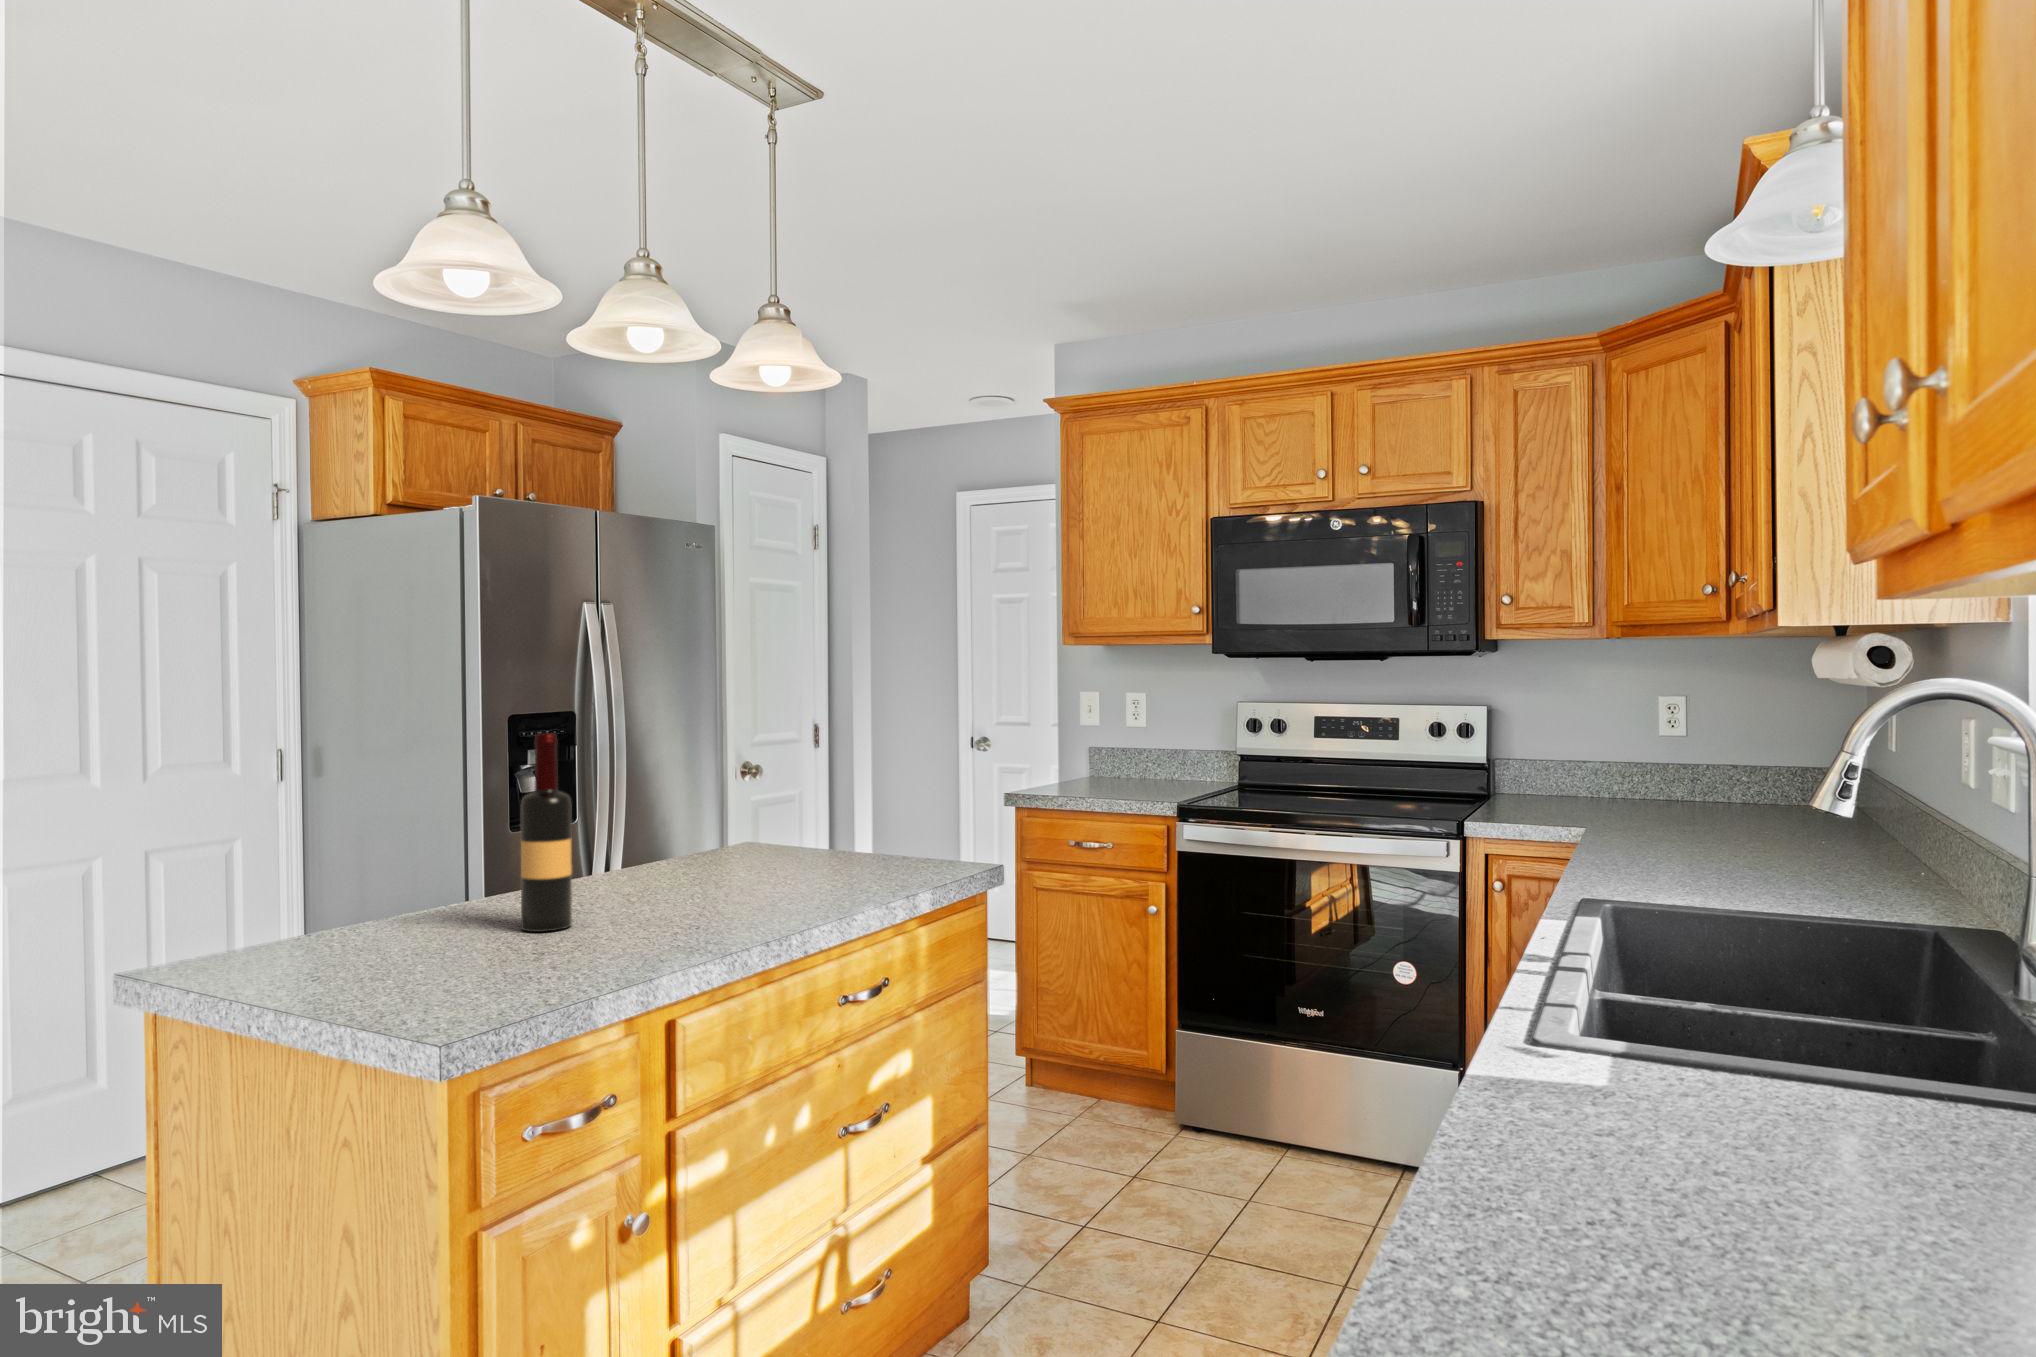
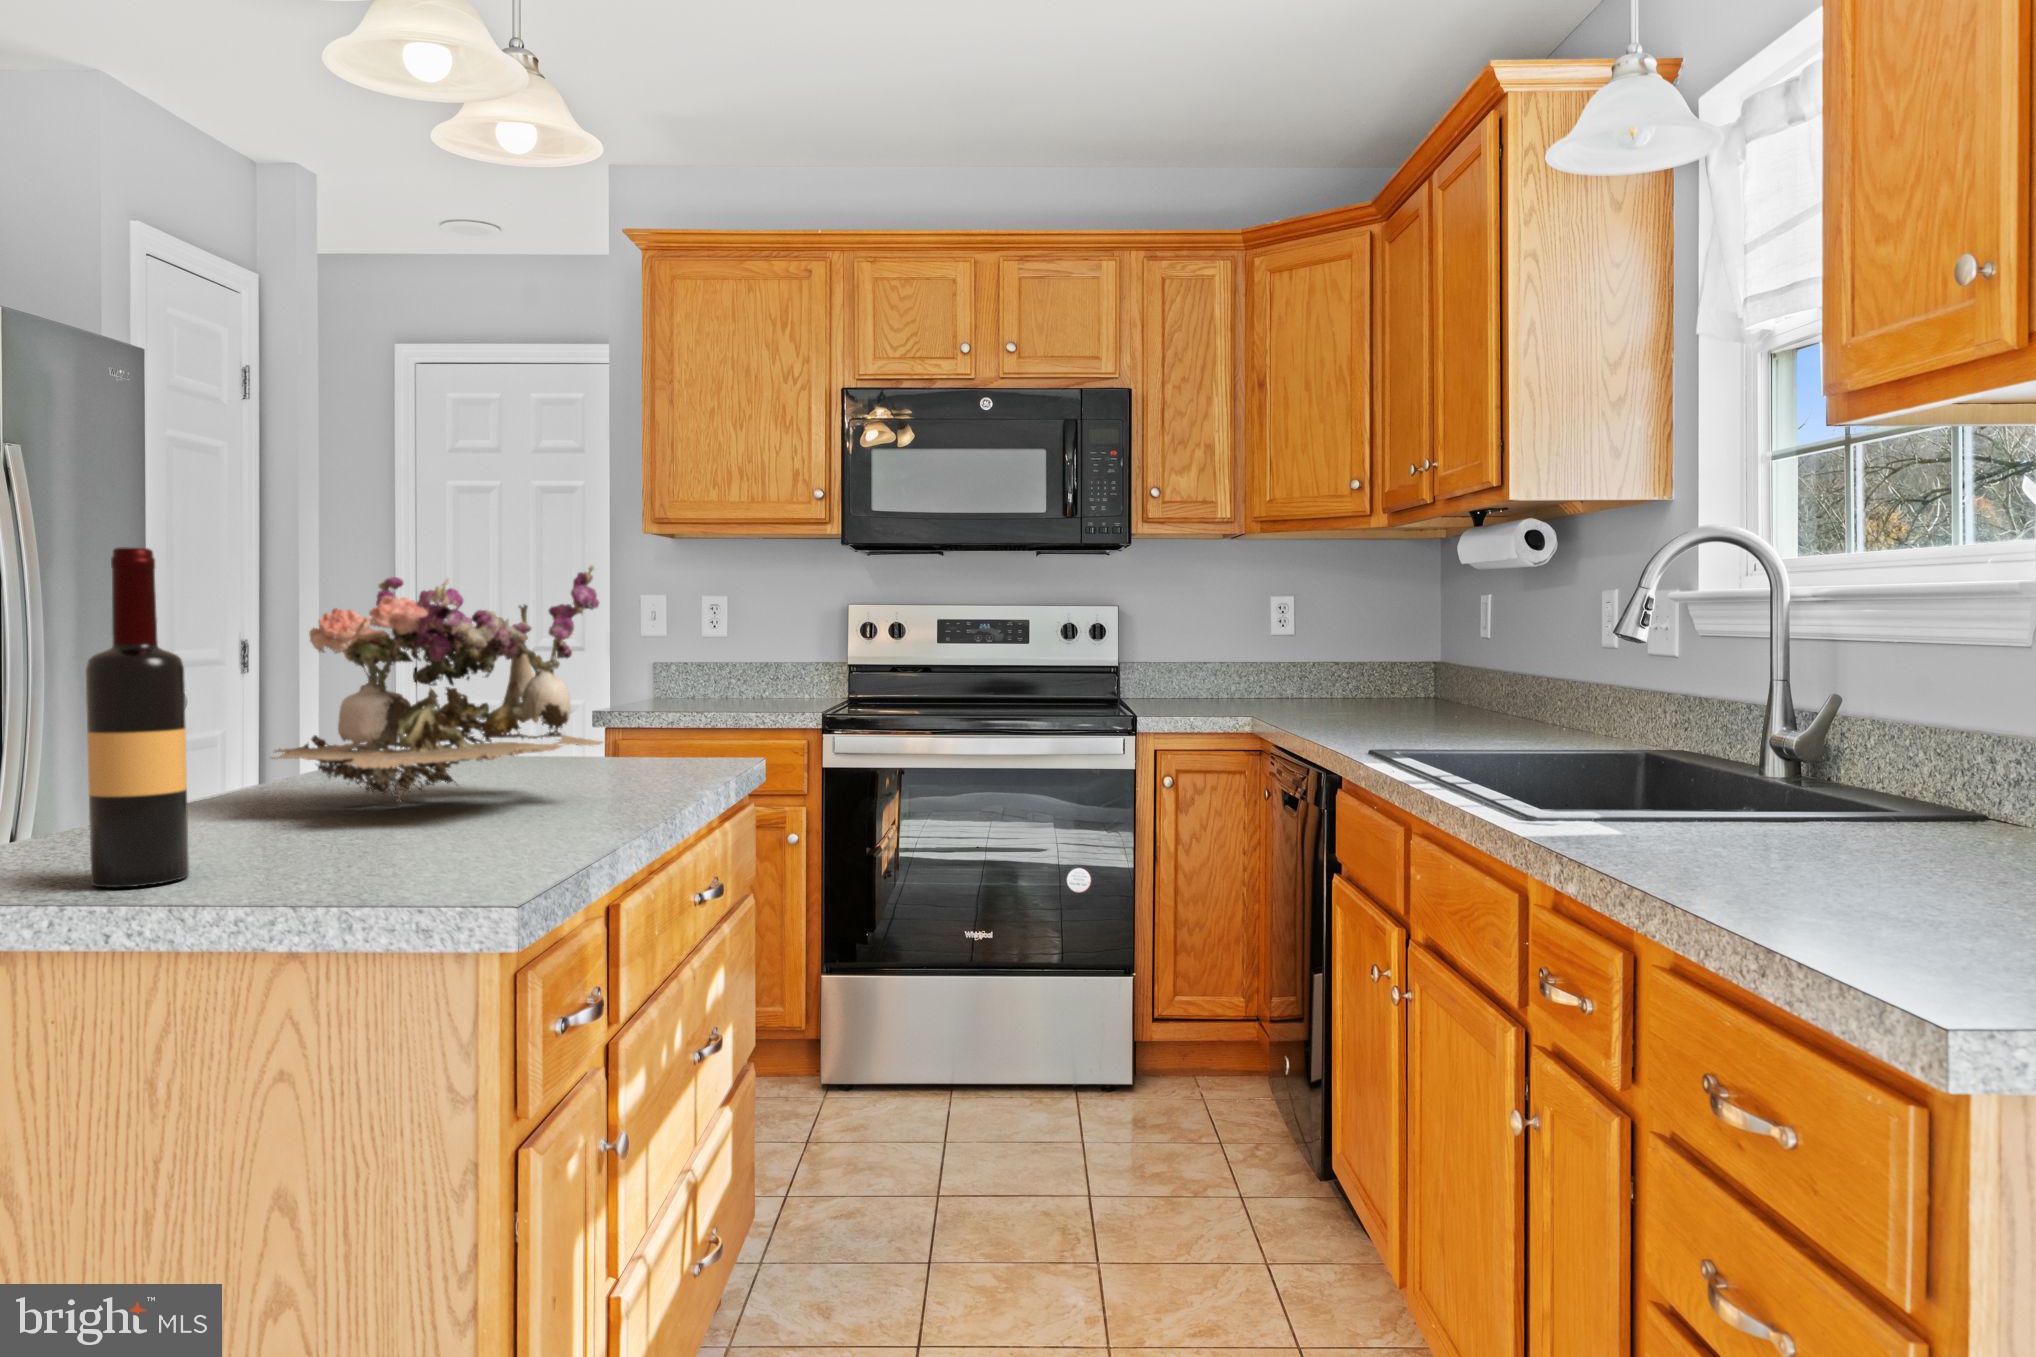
flower arrangement: none [664,716,876,881] -> present [273,566,603,803]

